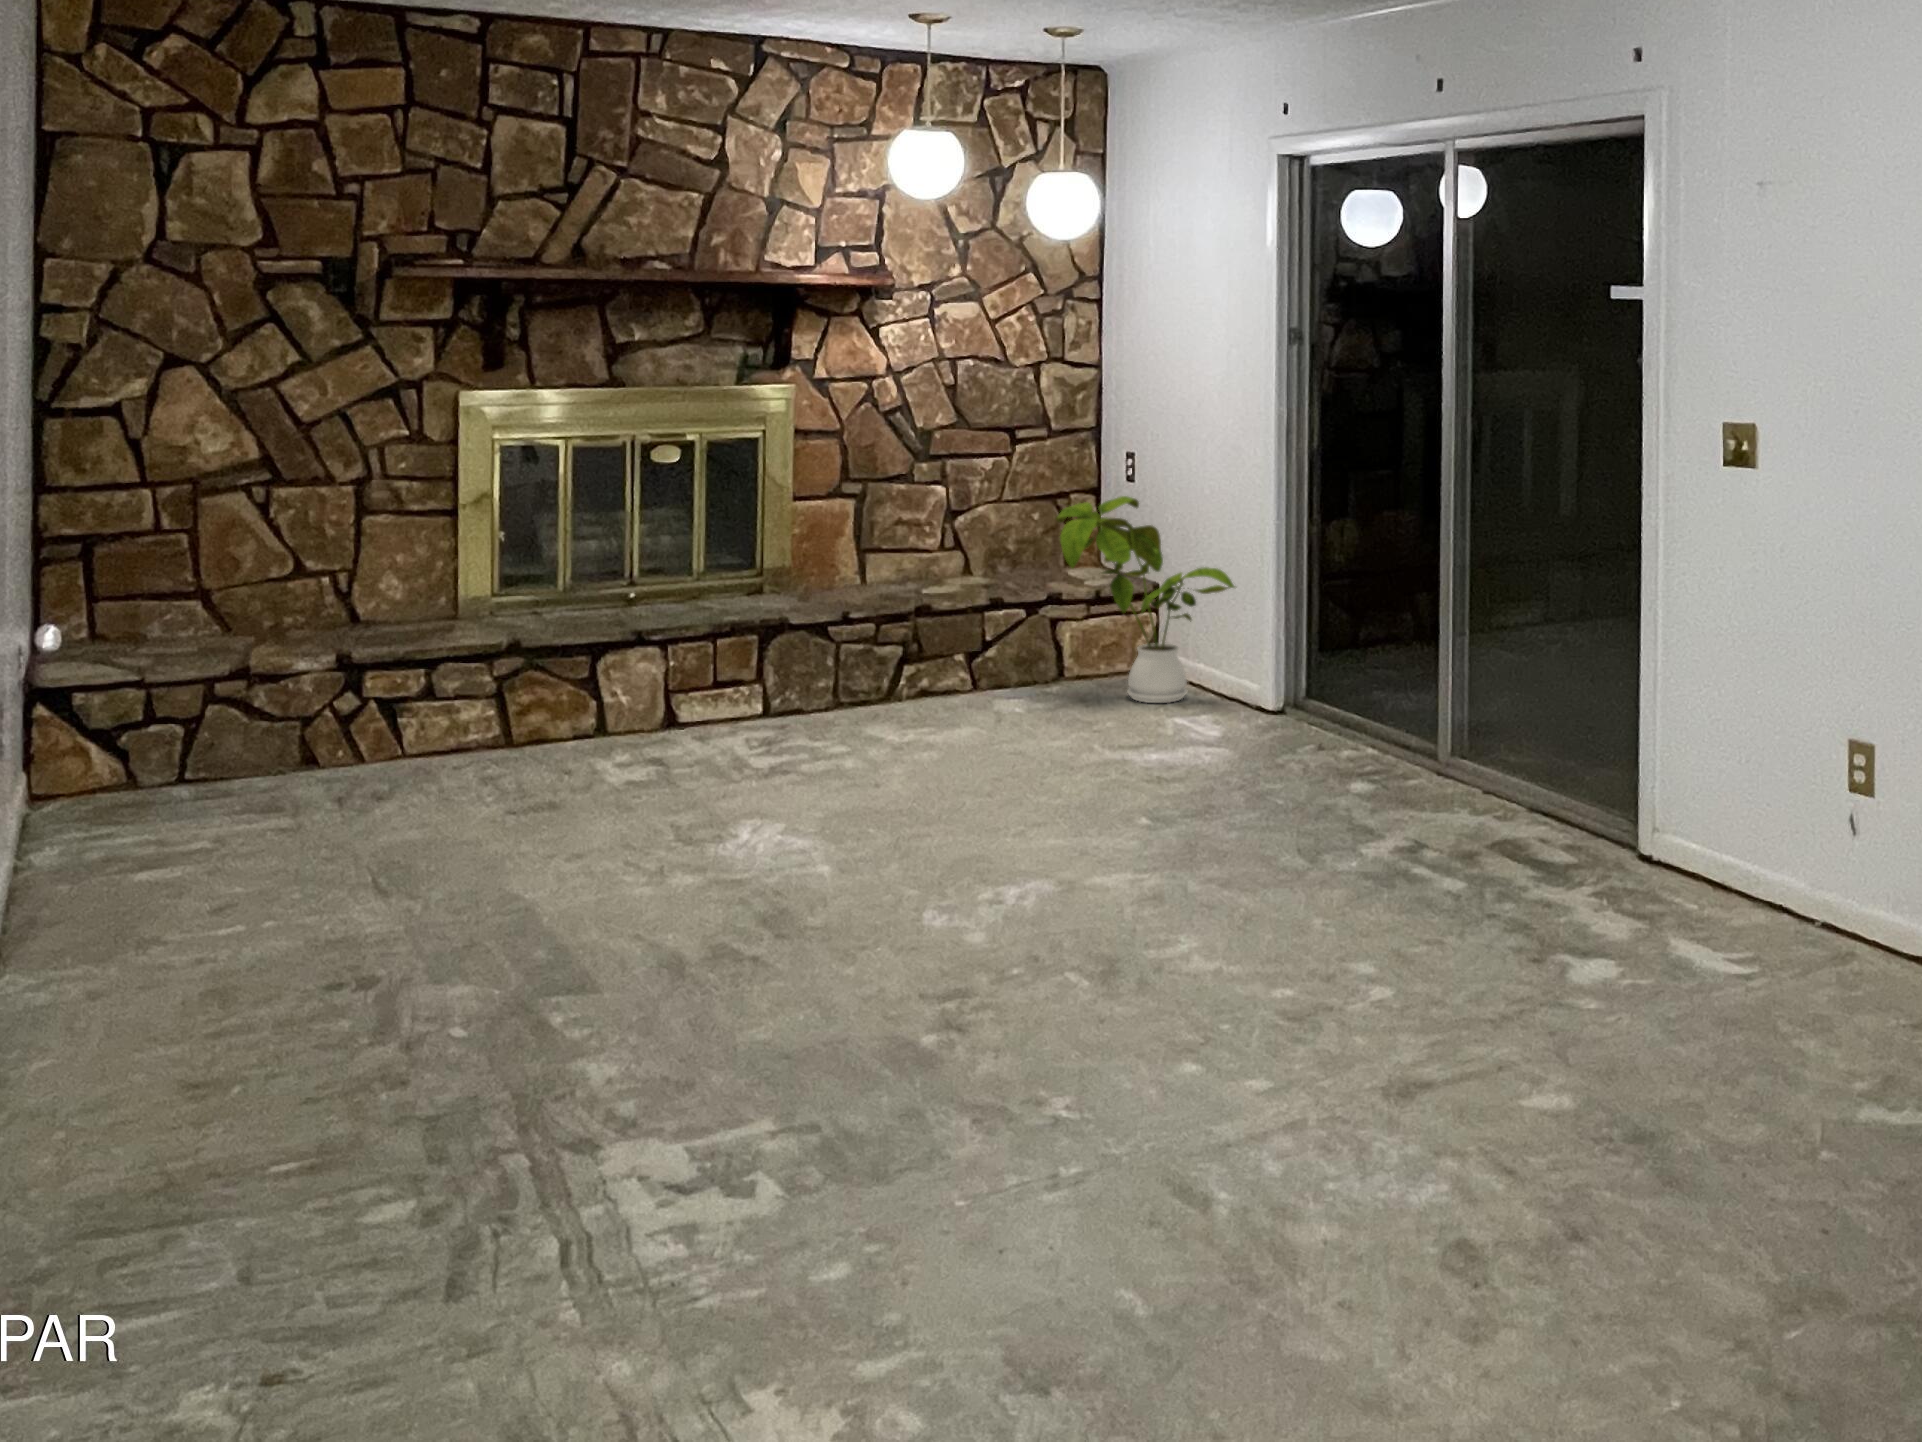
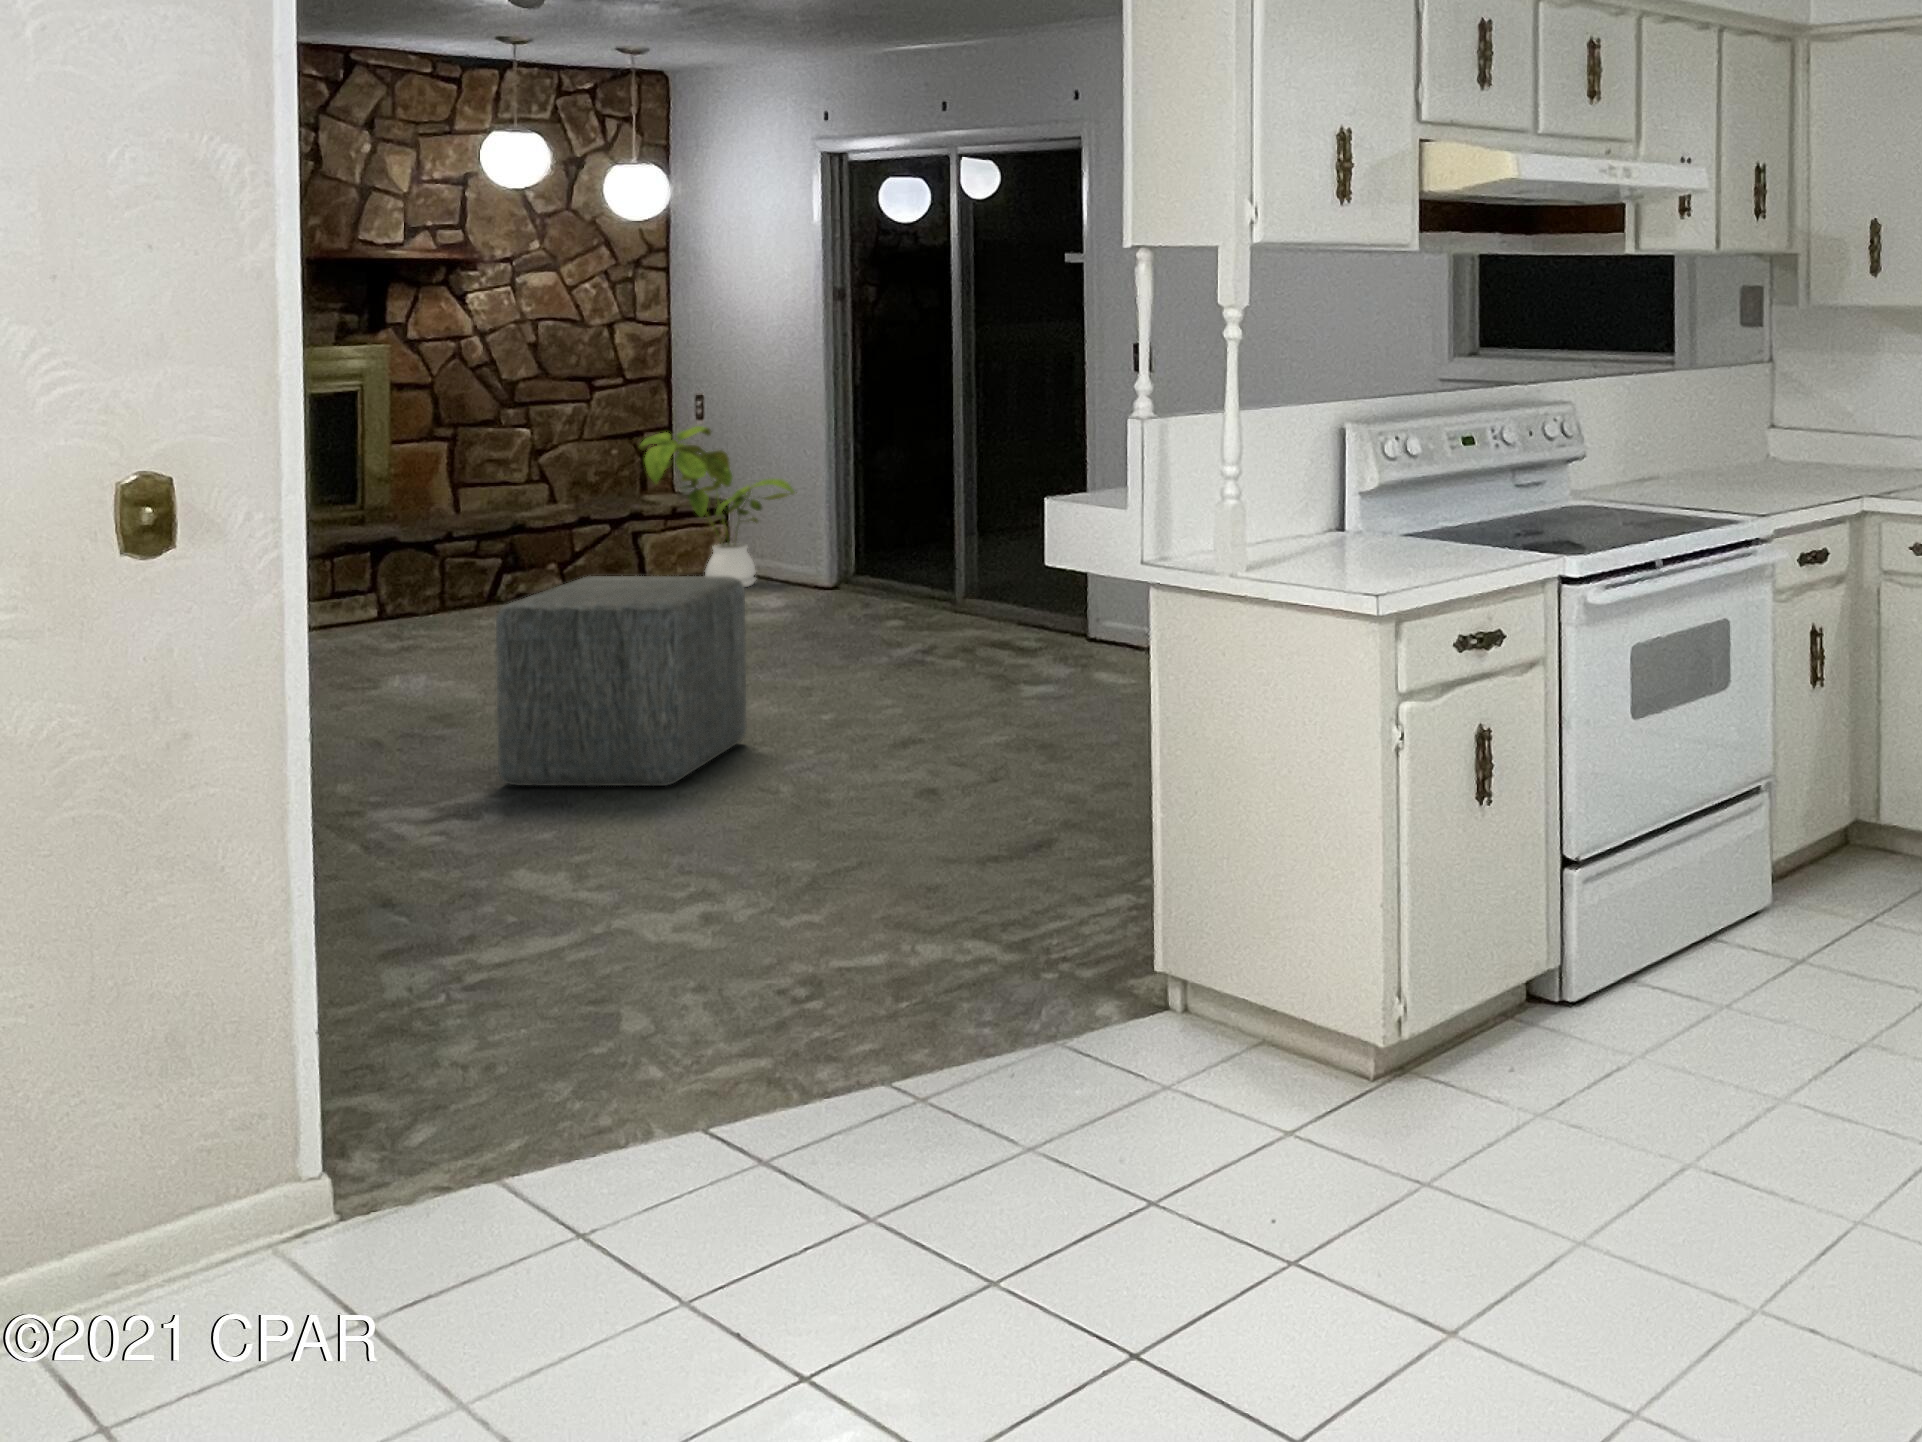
ottoman: none [803,743,1155,1111] -> present [496,576,746,786]

